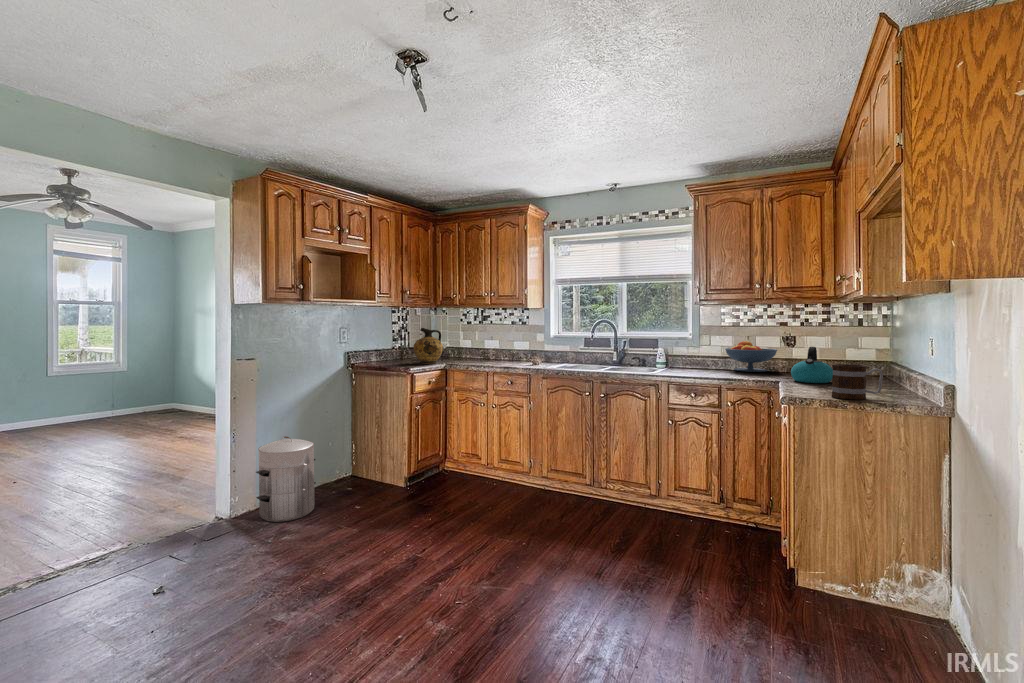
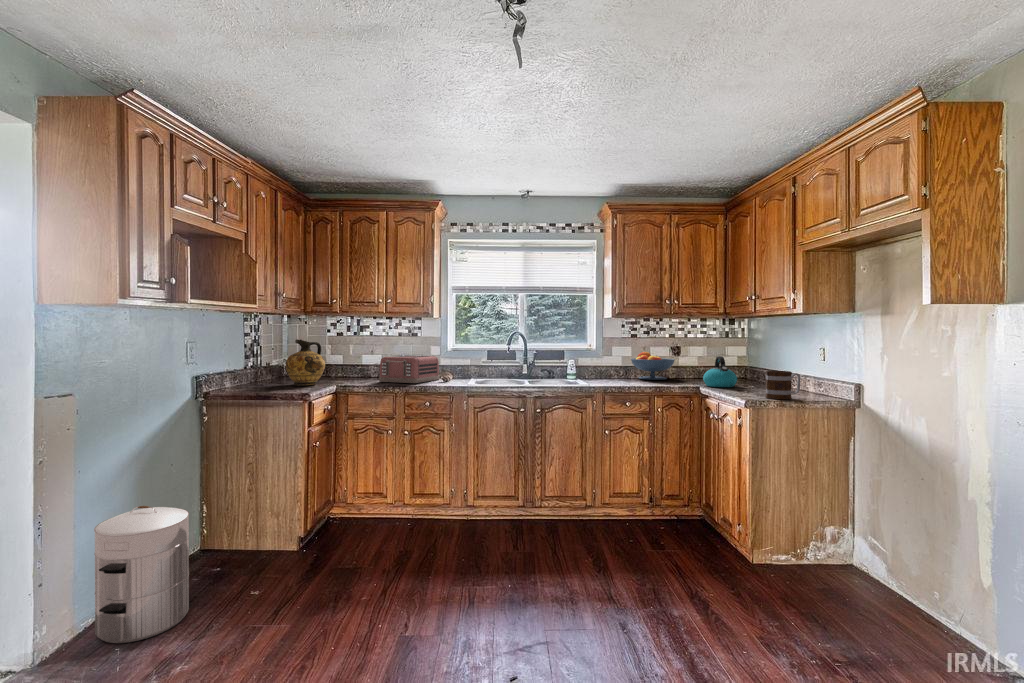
toaster: none [483,342,535,365] -> present [379,355,440,383]

